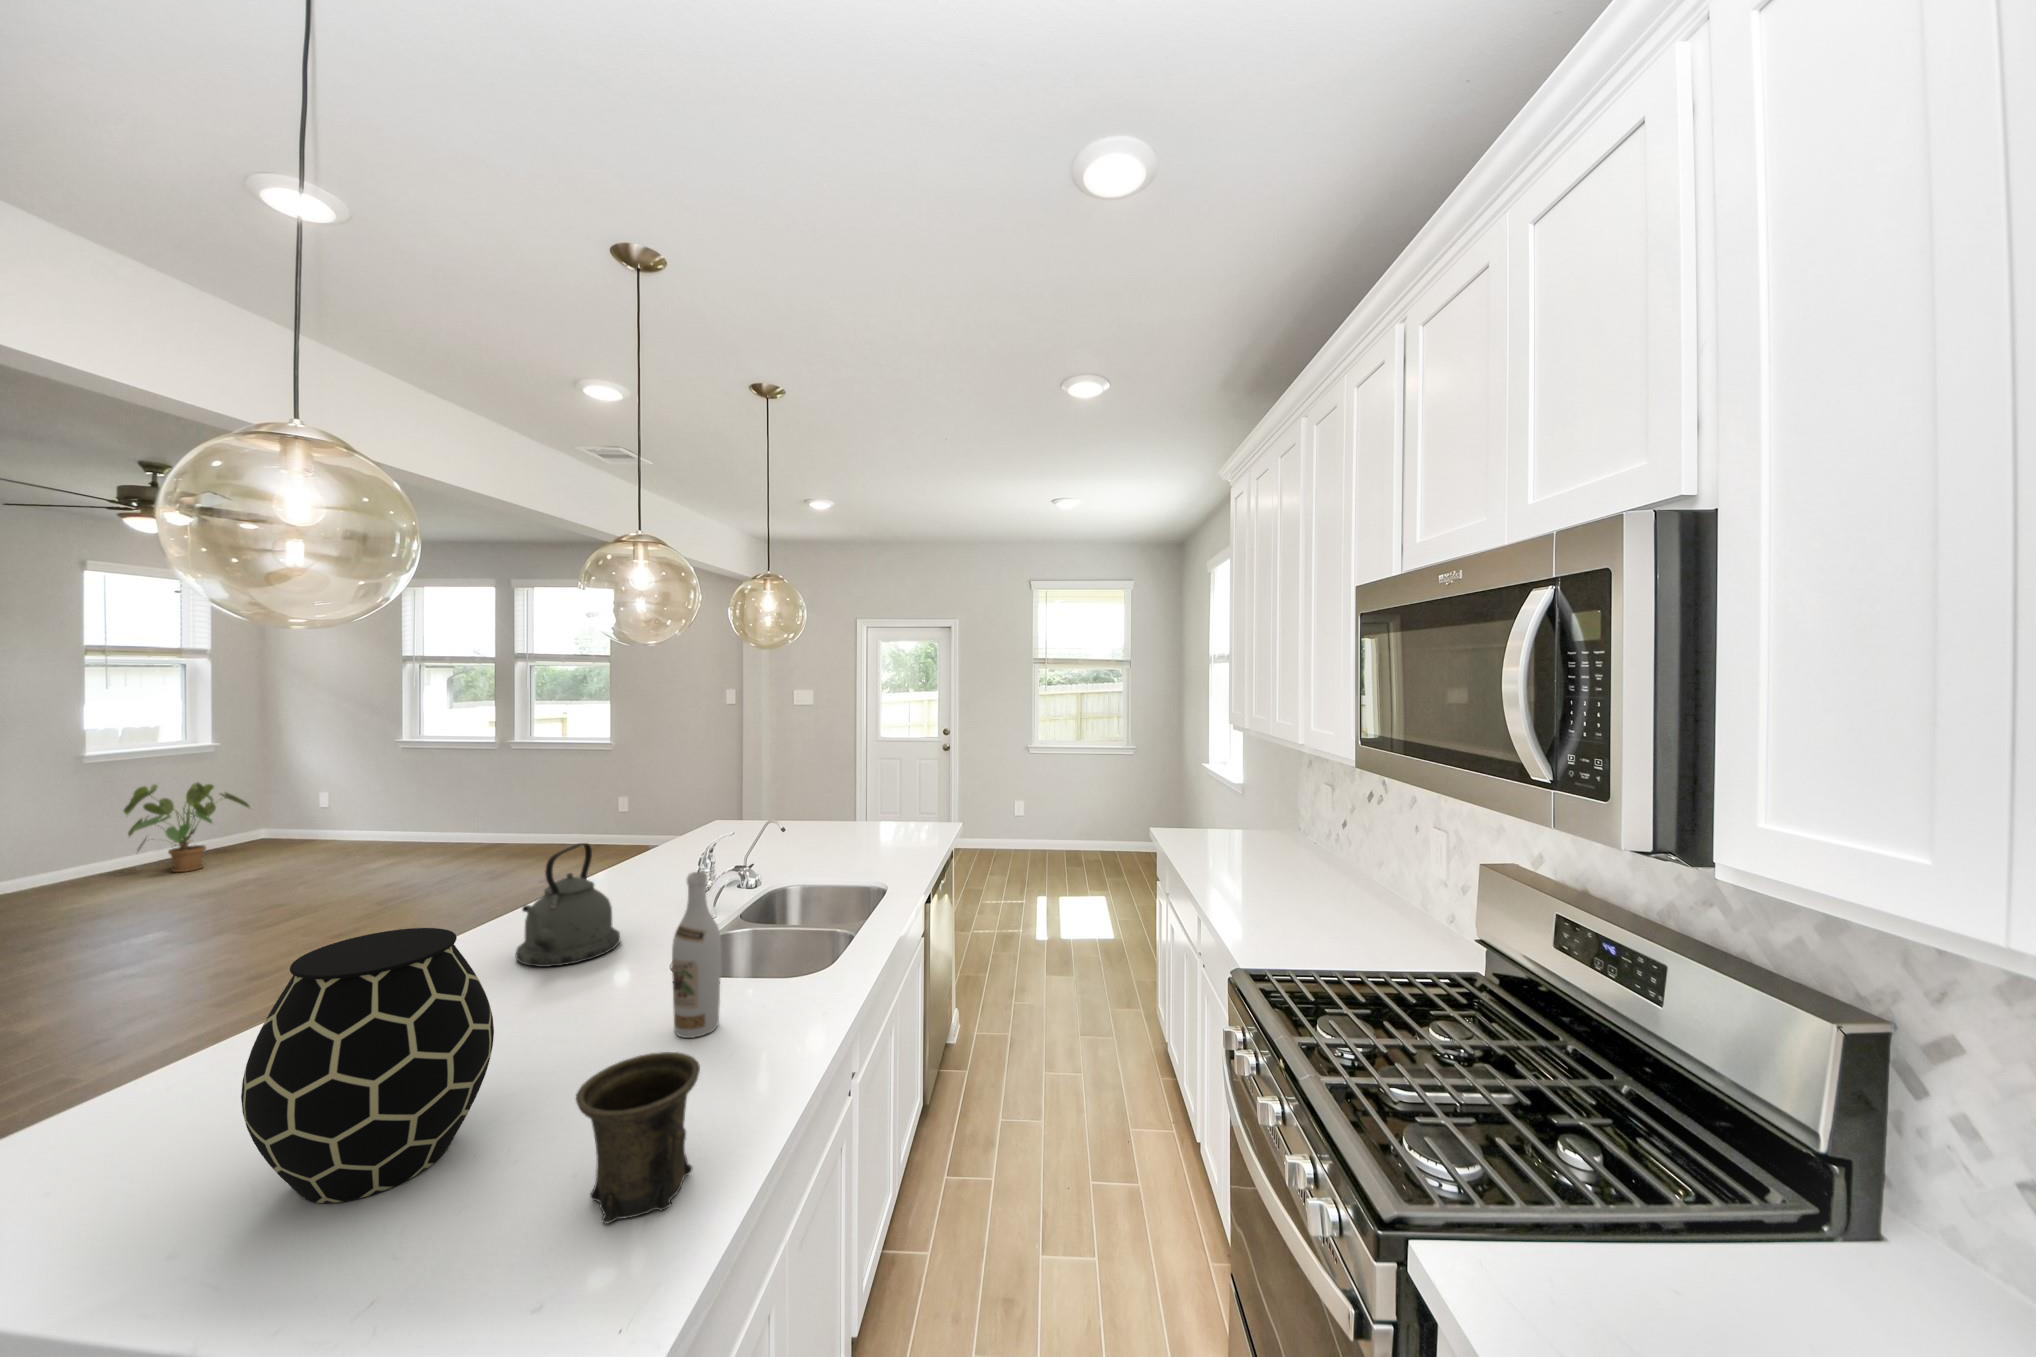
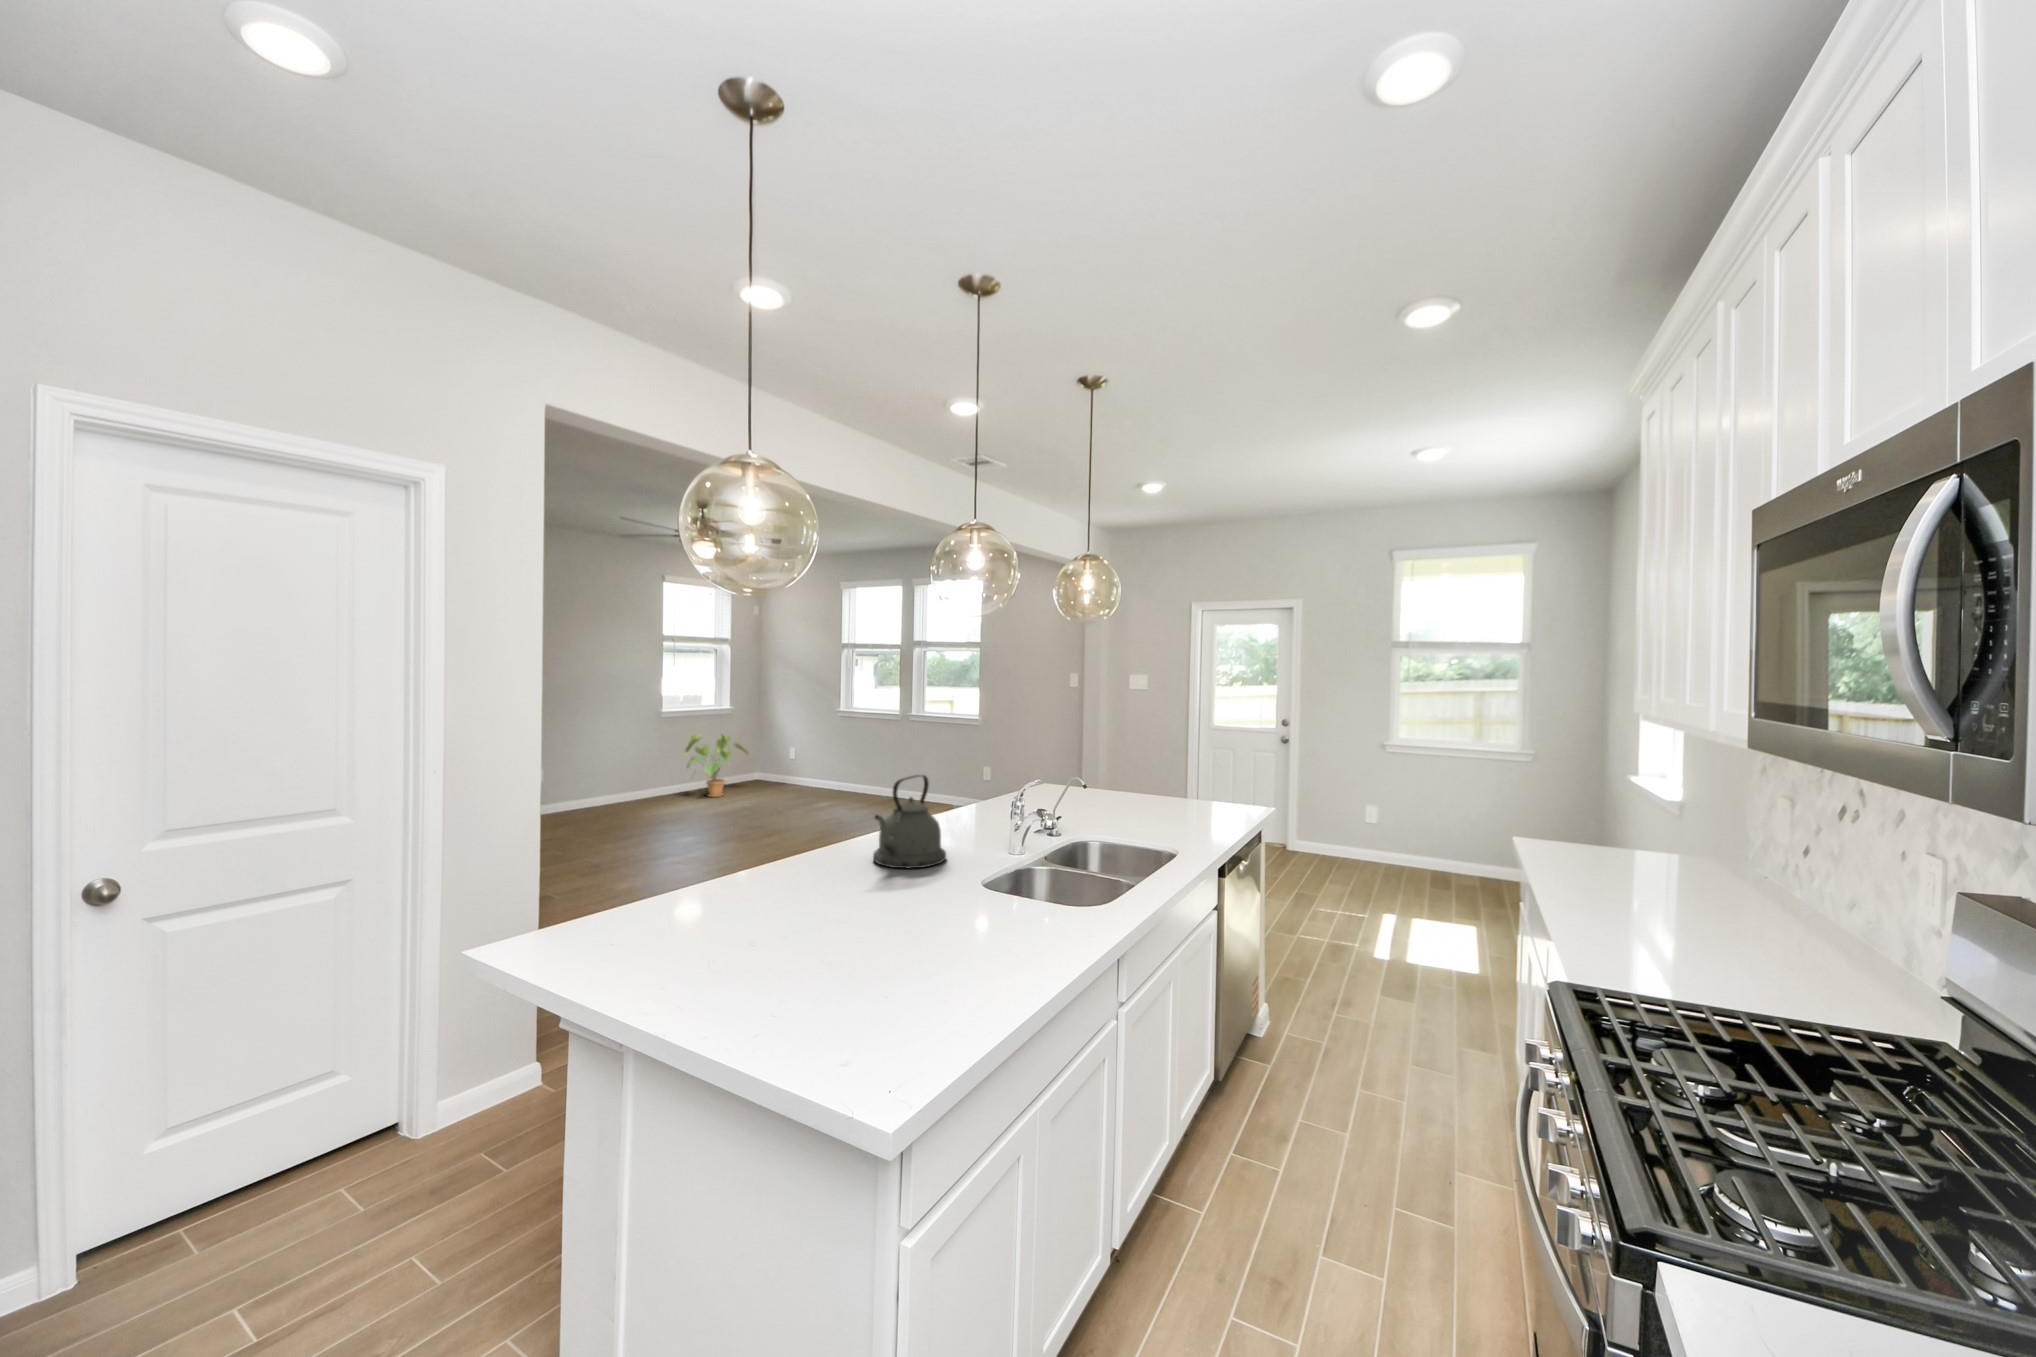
wine bottle: present [672,872,721,1038] -> none [965,793,1003,931]
vase: present [241,928,494,1203] -> none [694,801,834,975]
mug: present [576,1052,700,1224] -> none [869,915,957,1030]

